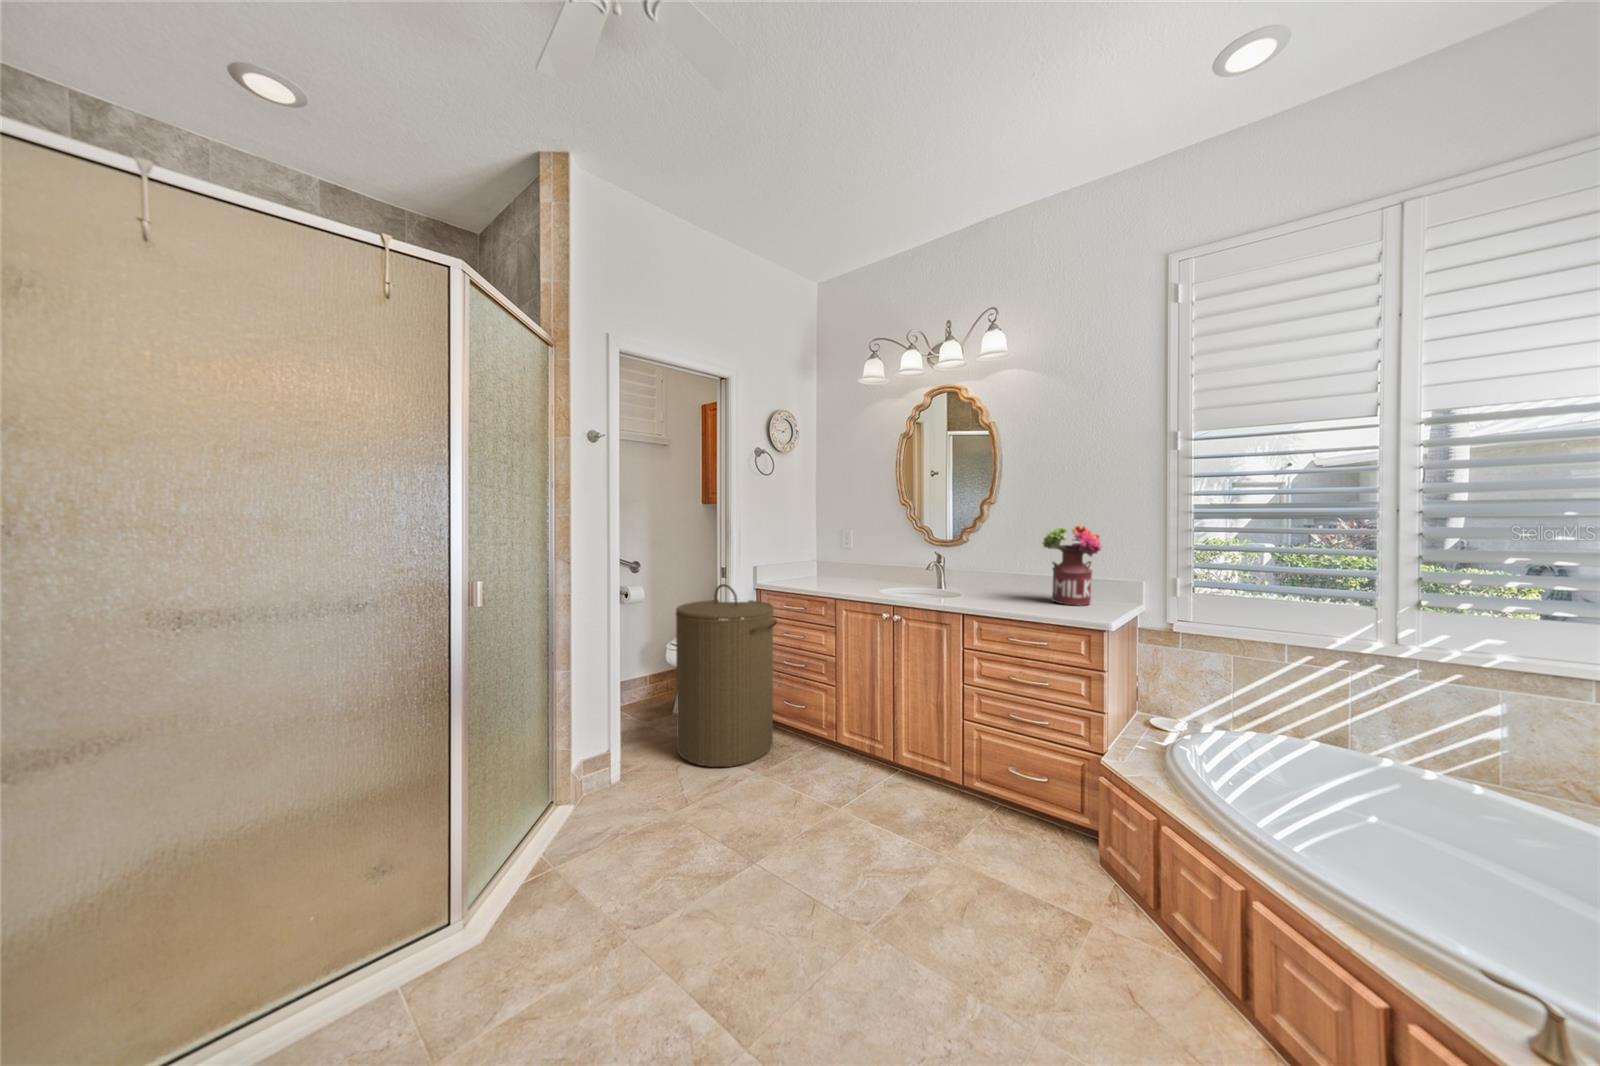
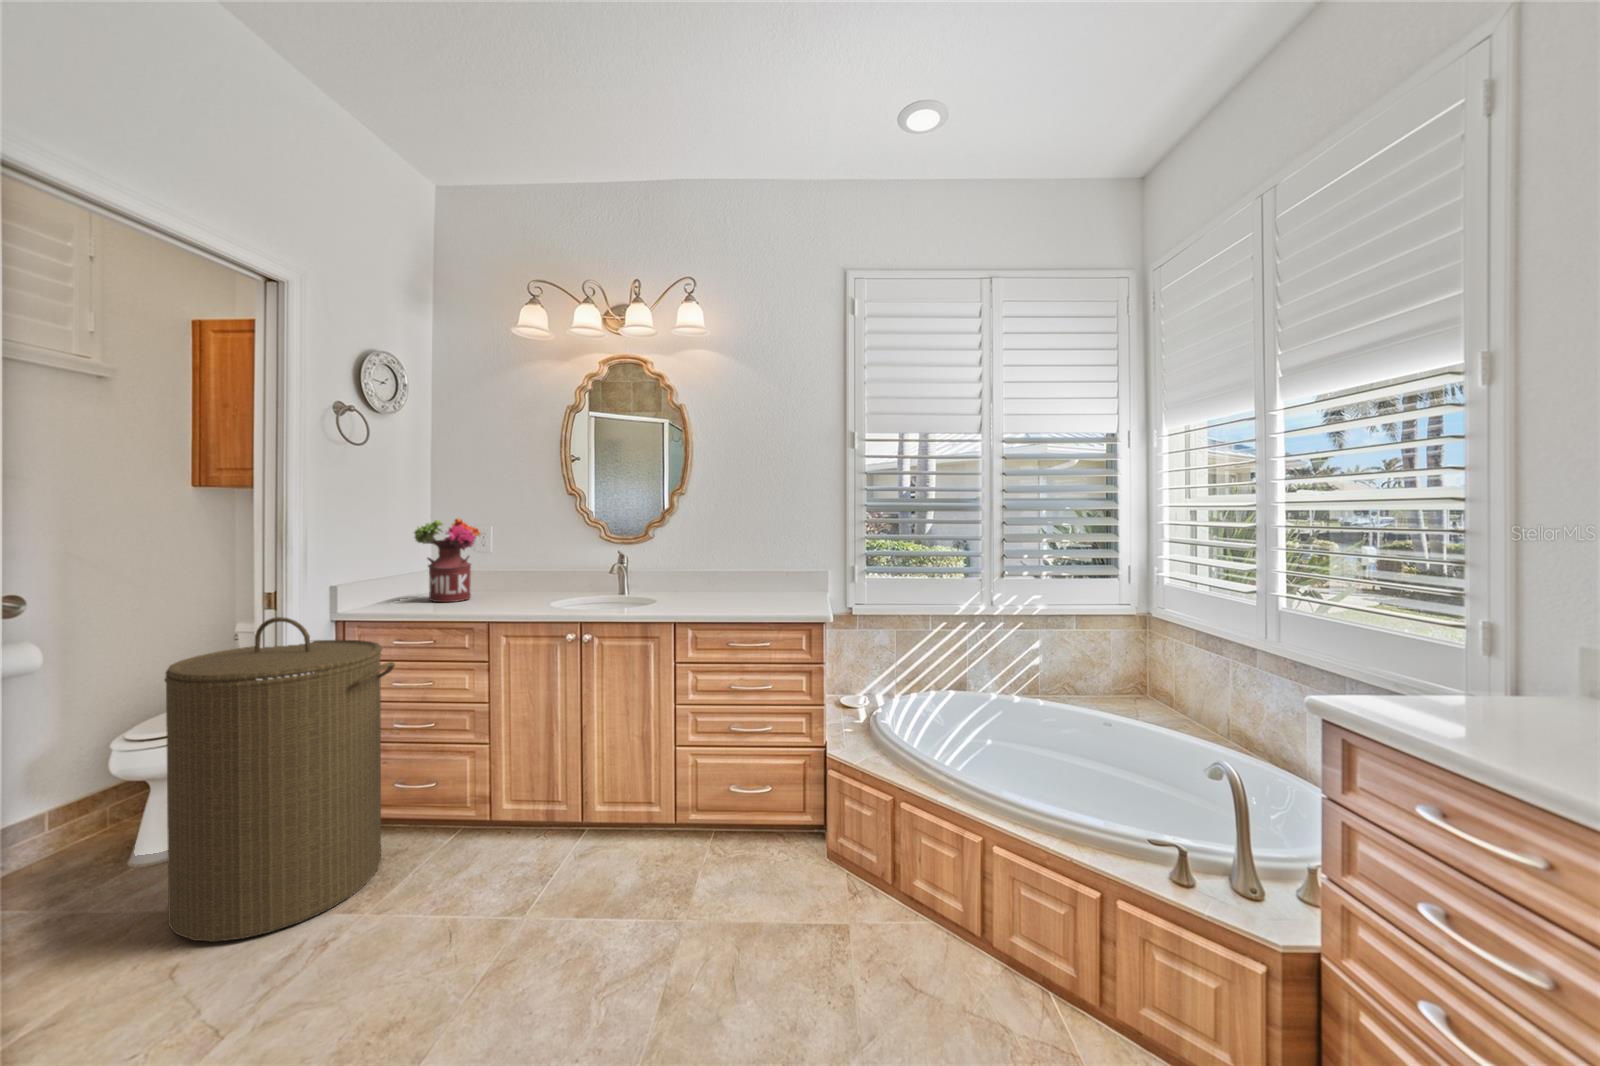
flower arrangement: present [1043,525,1101,606] -> present [414,518,481,602]

